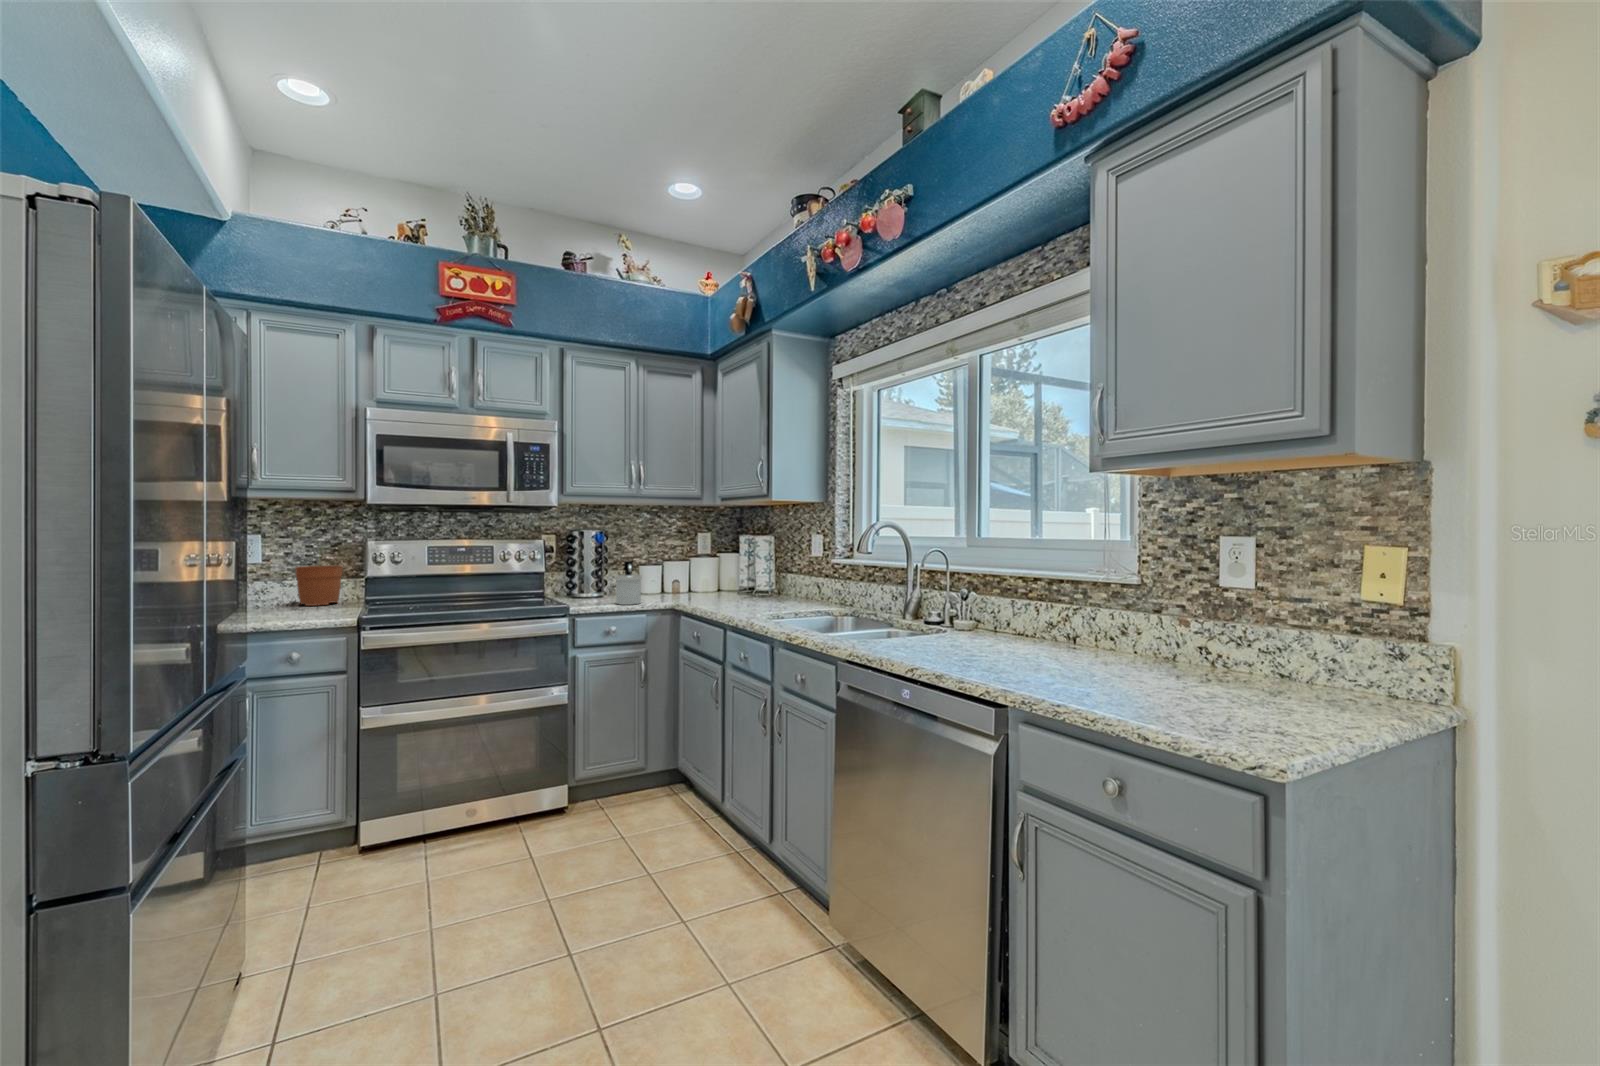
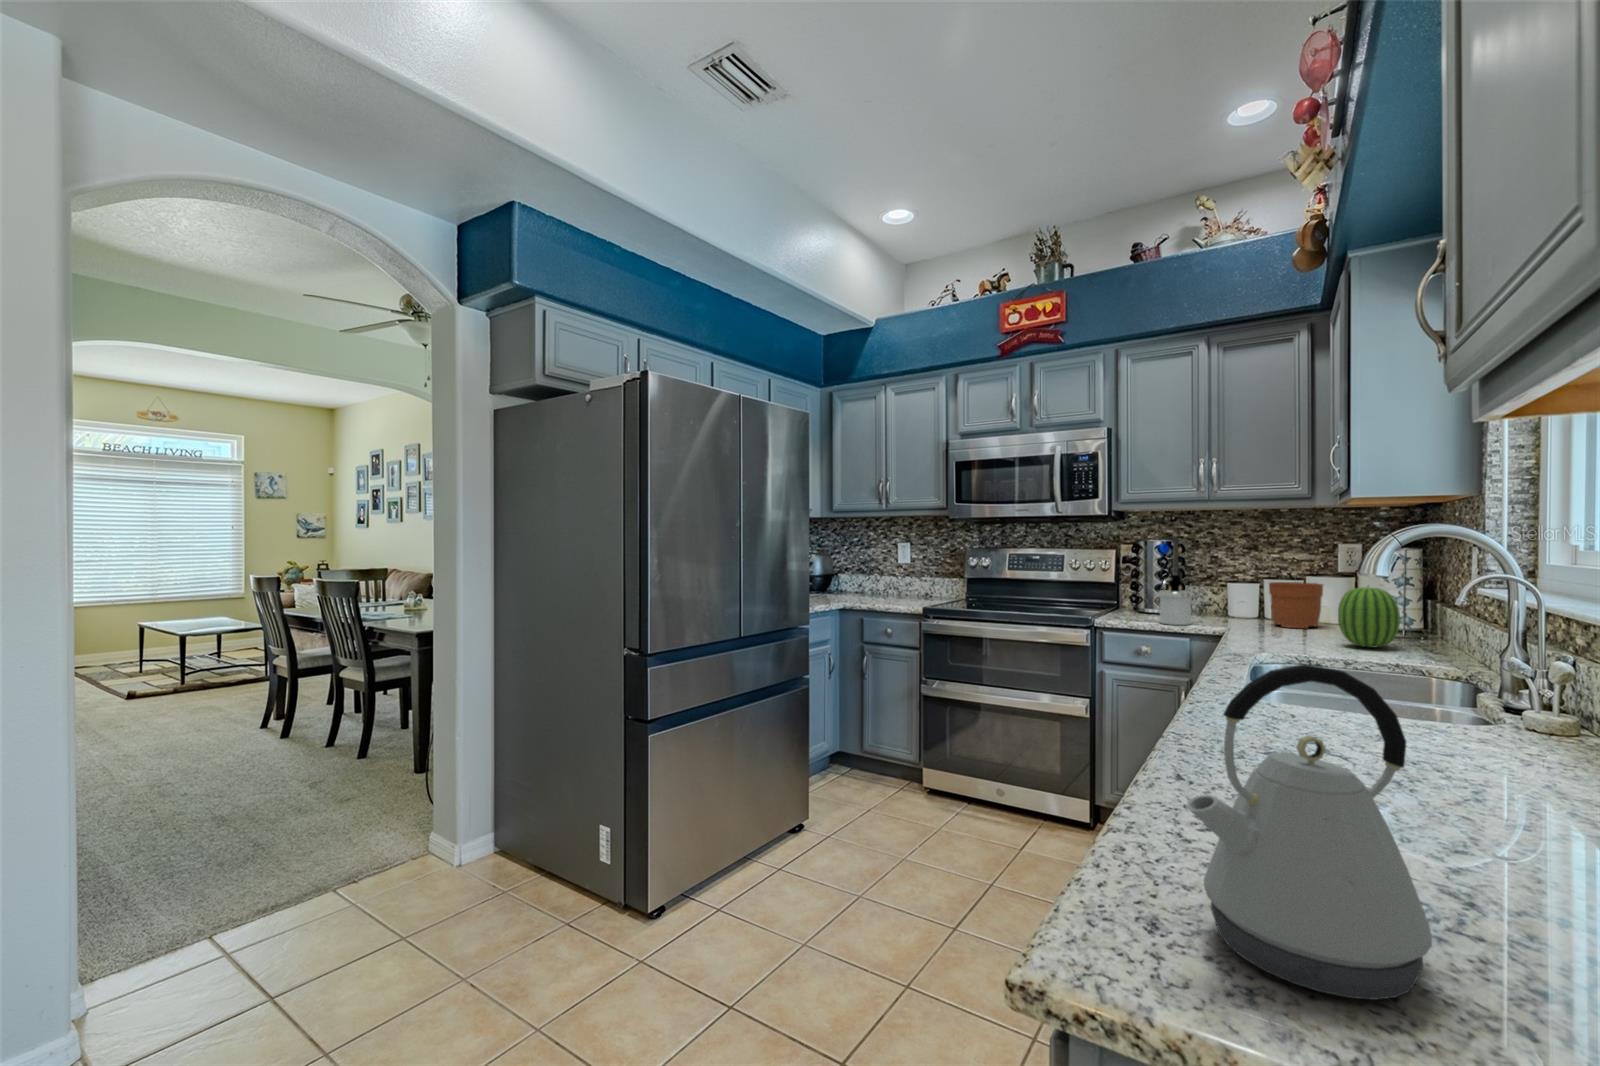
fruit: none [761,560,794,604] -> present [1338,586,1400,648]
plant pot: present [296,565,343,606] -> present [1269,562,1323,628]
kettle: none [1156,580,1251,717] -> present [1187,664,1432,1000]

